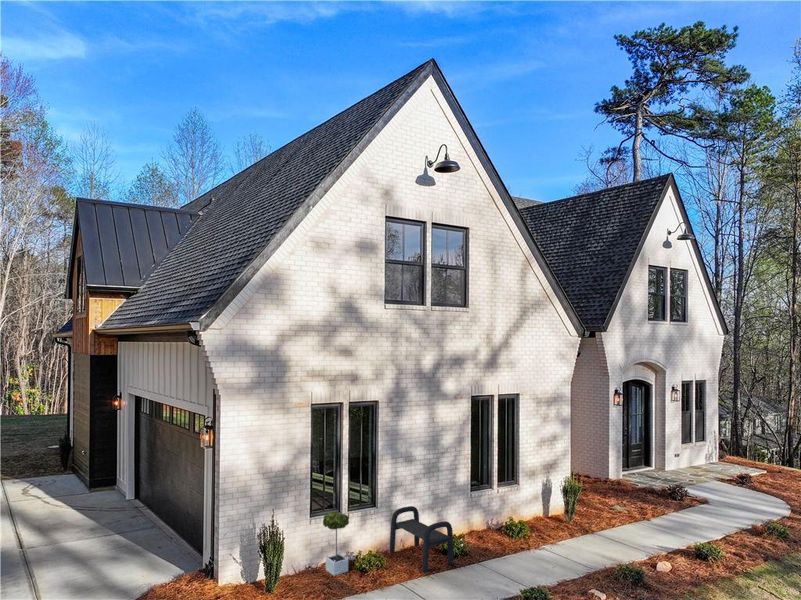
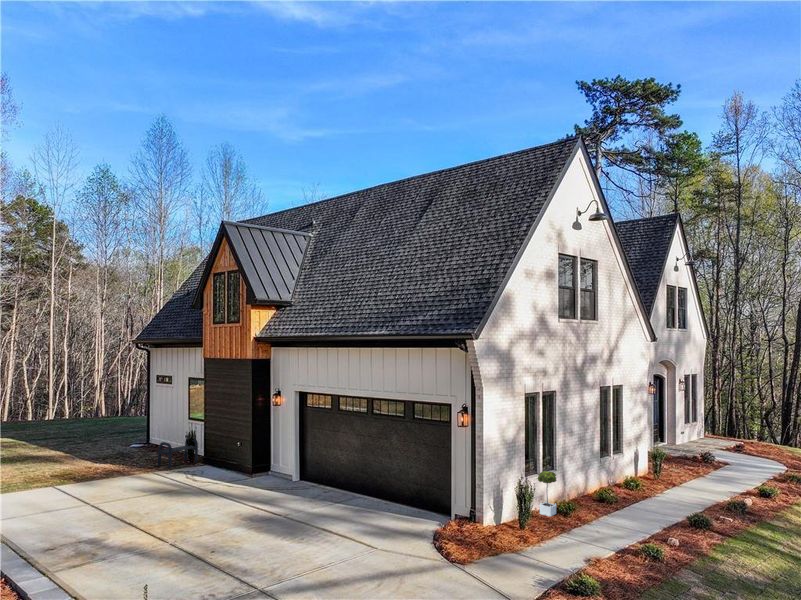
bench: present [390,506,453,573] -> present [158,439,198,468]

